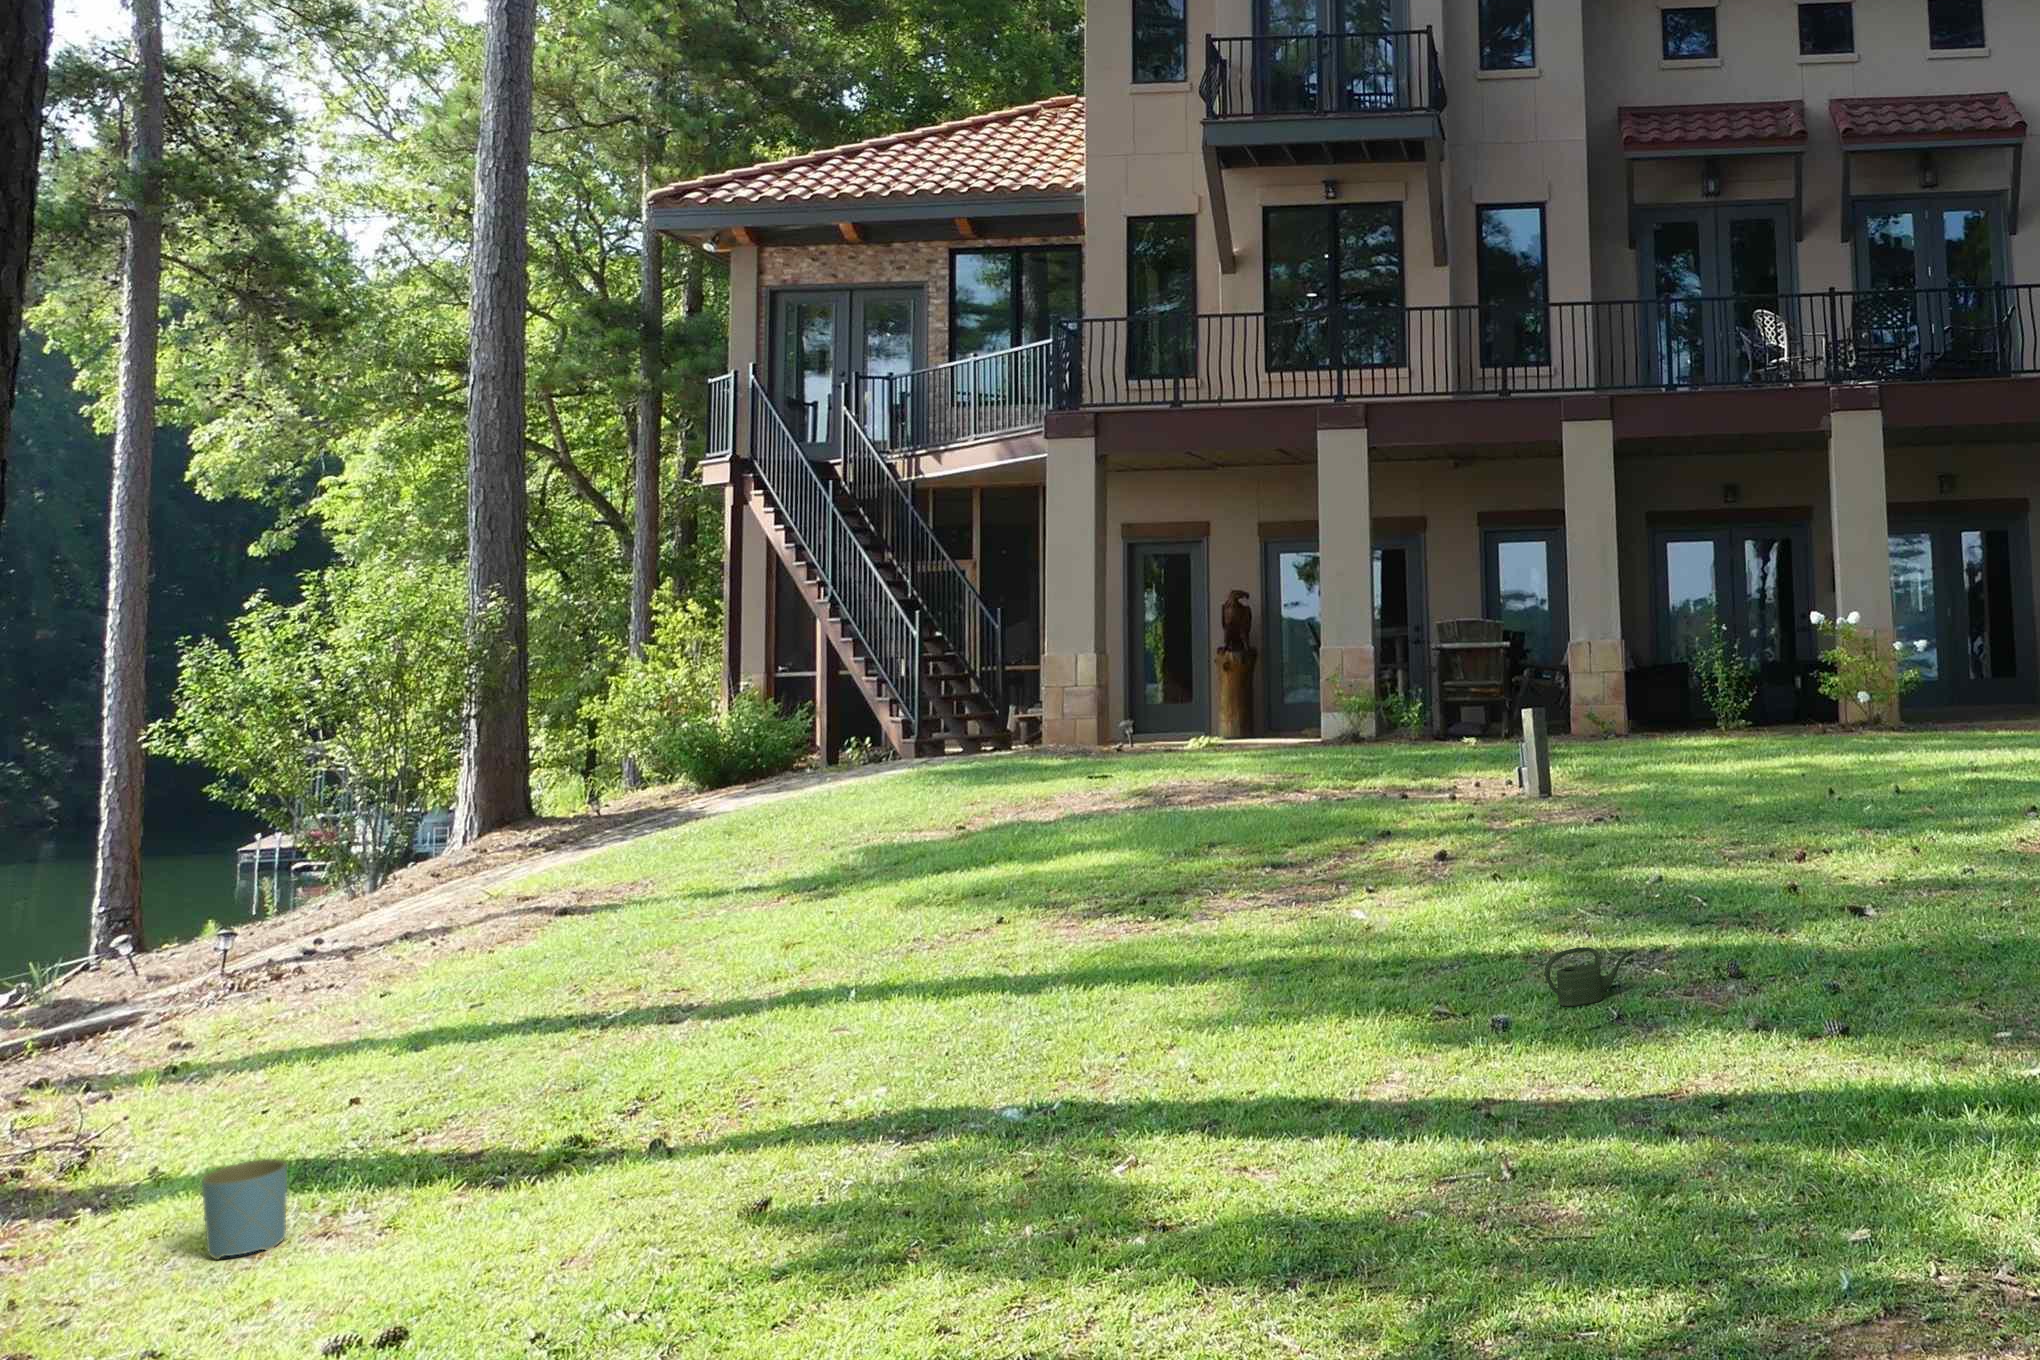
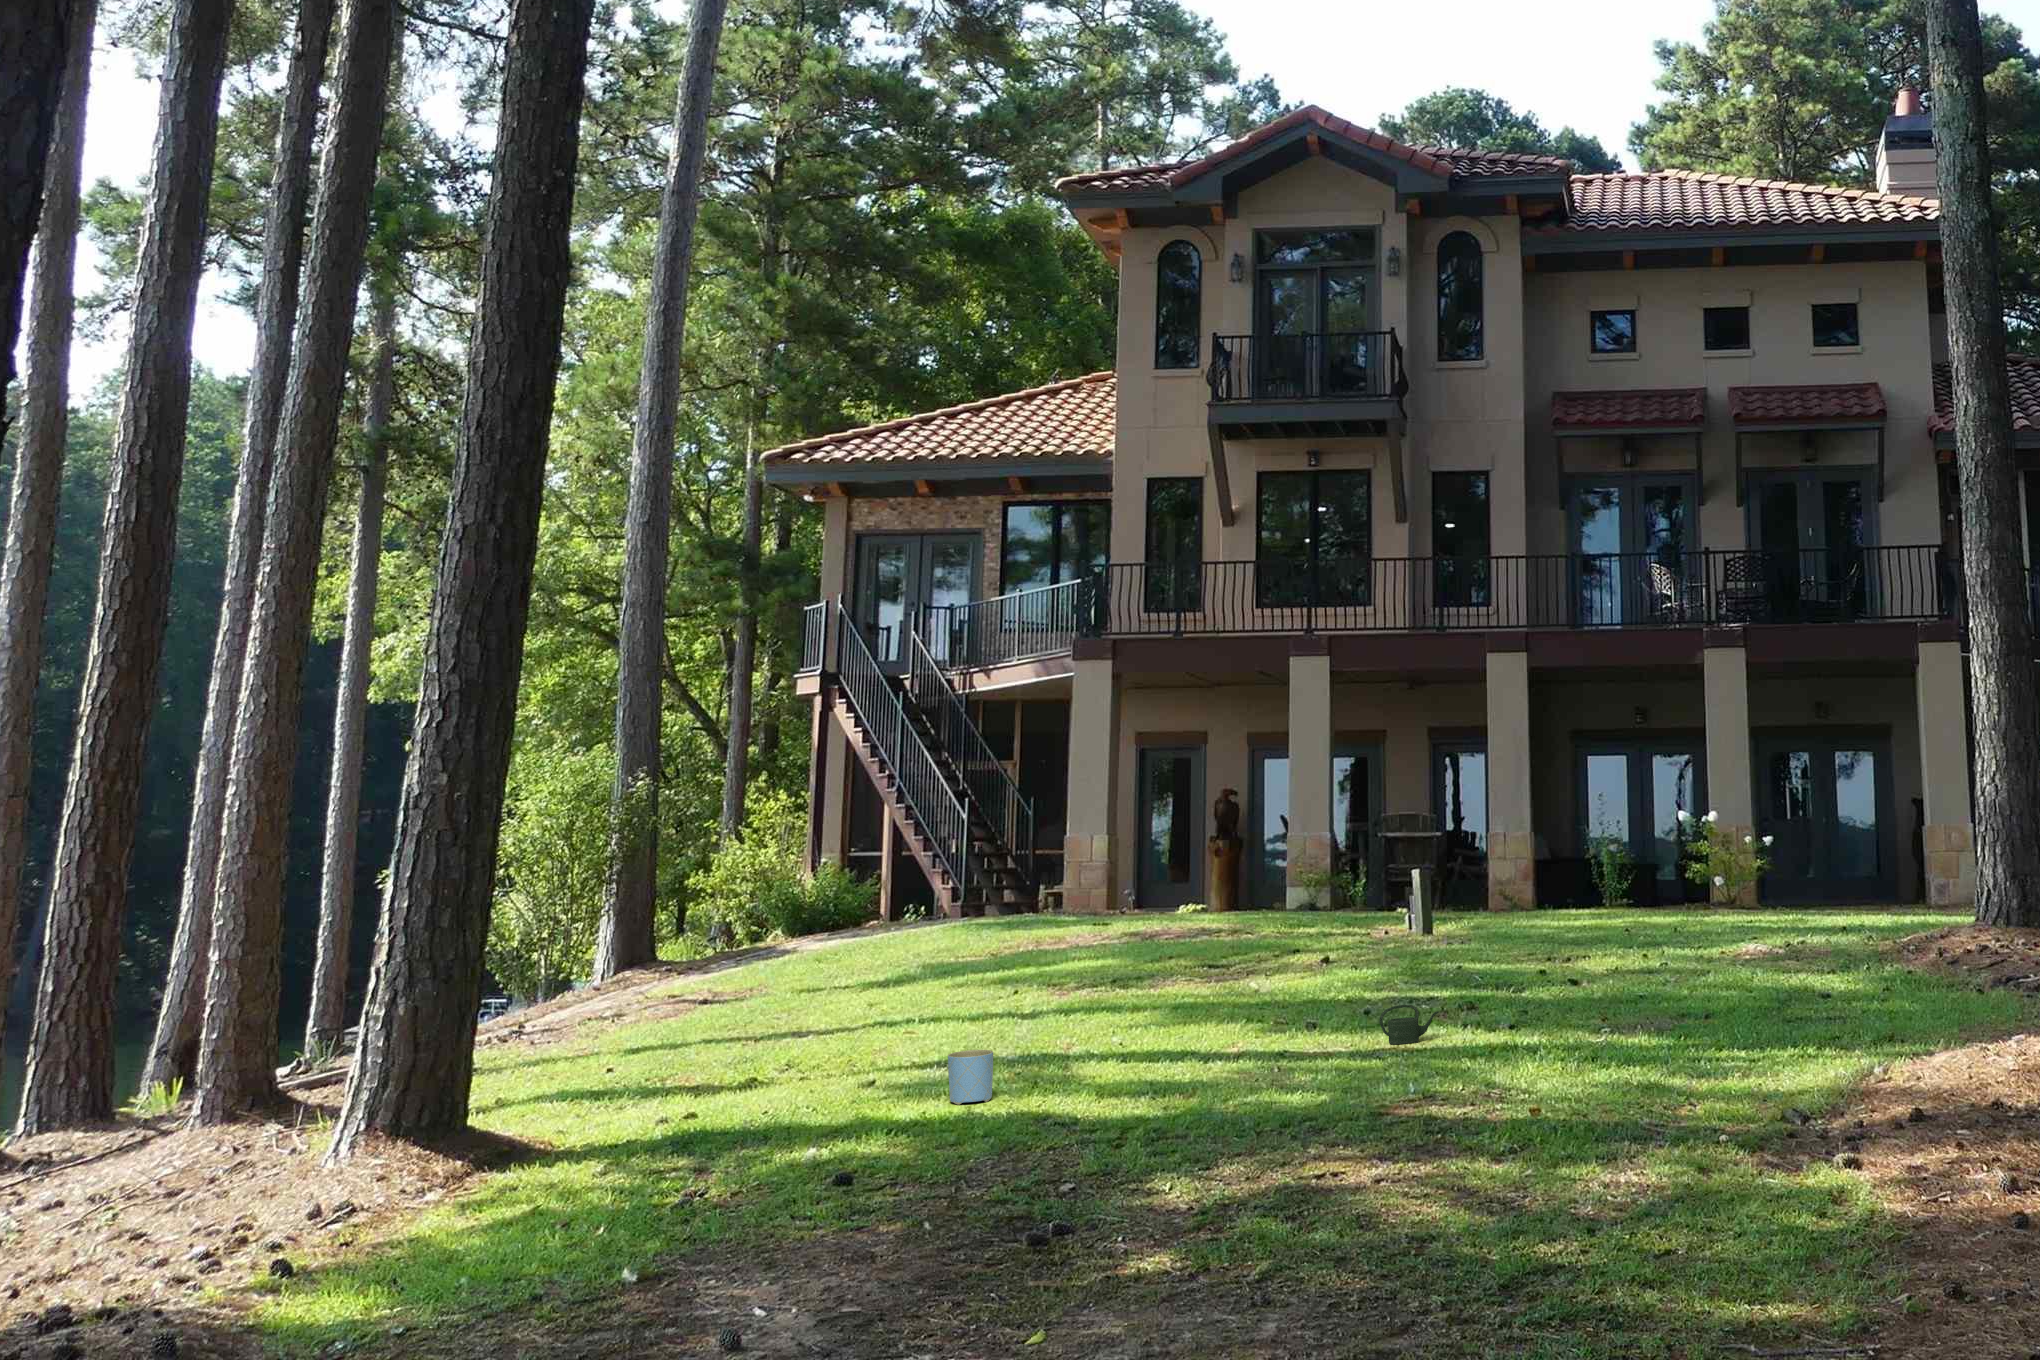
planter: present [202,1159,287,1259] -> present [948,1050,993,1105]

